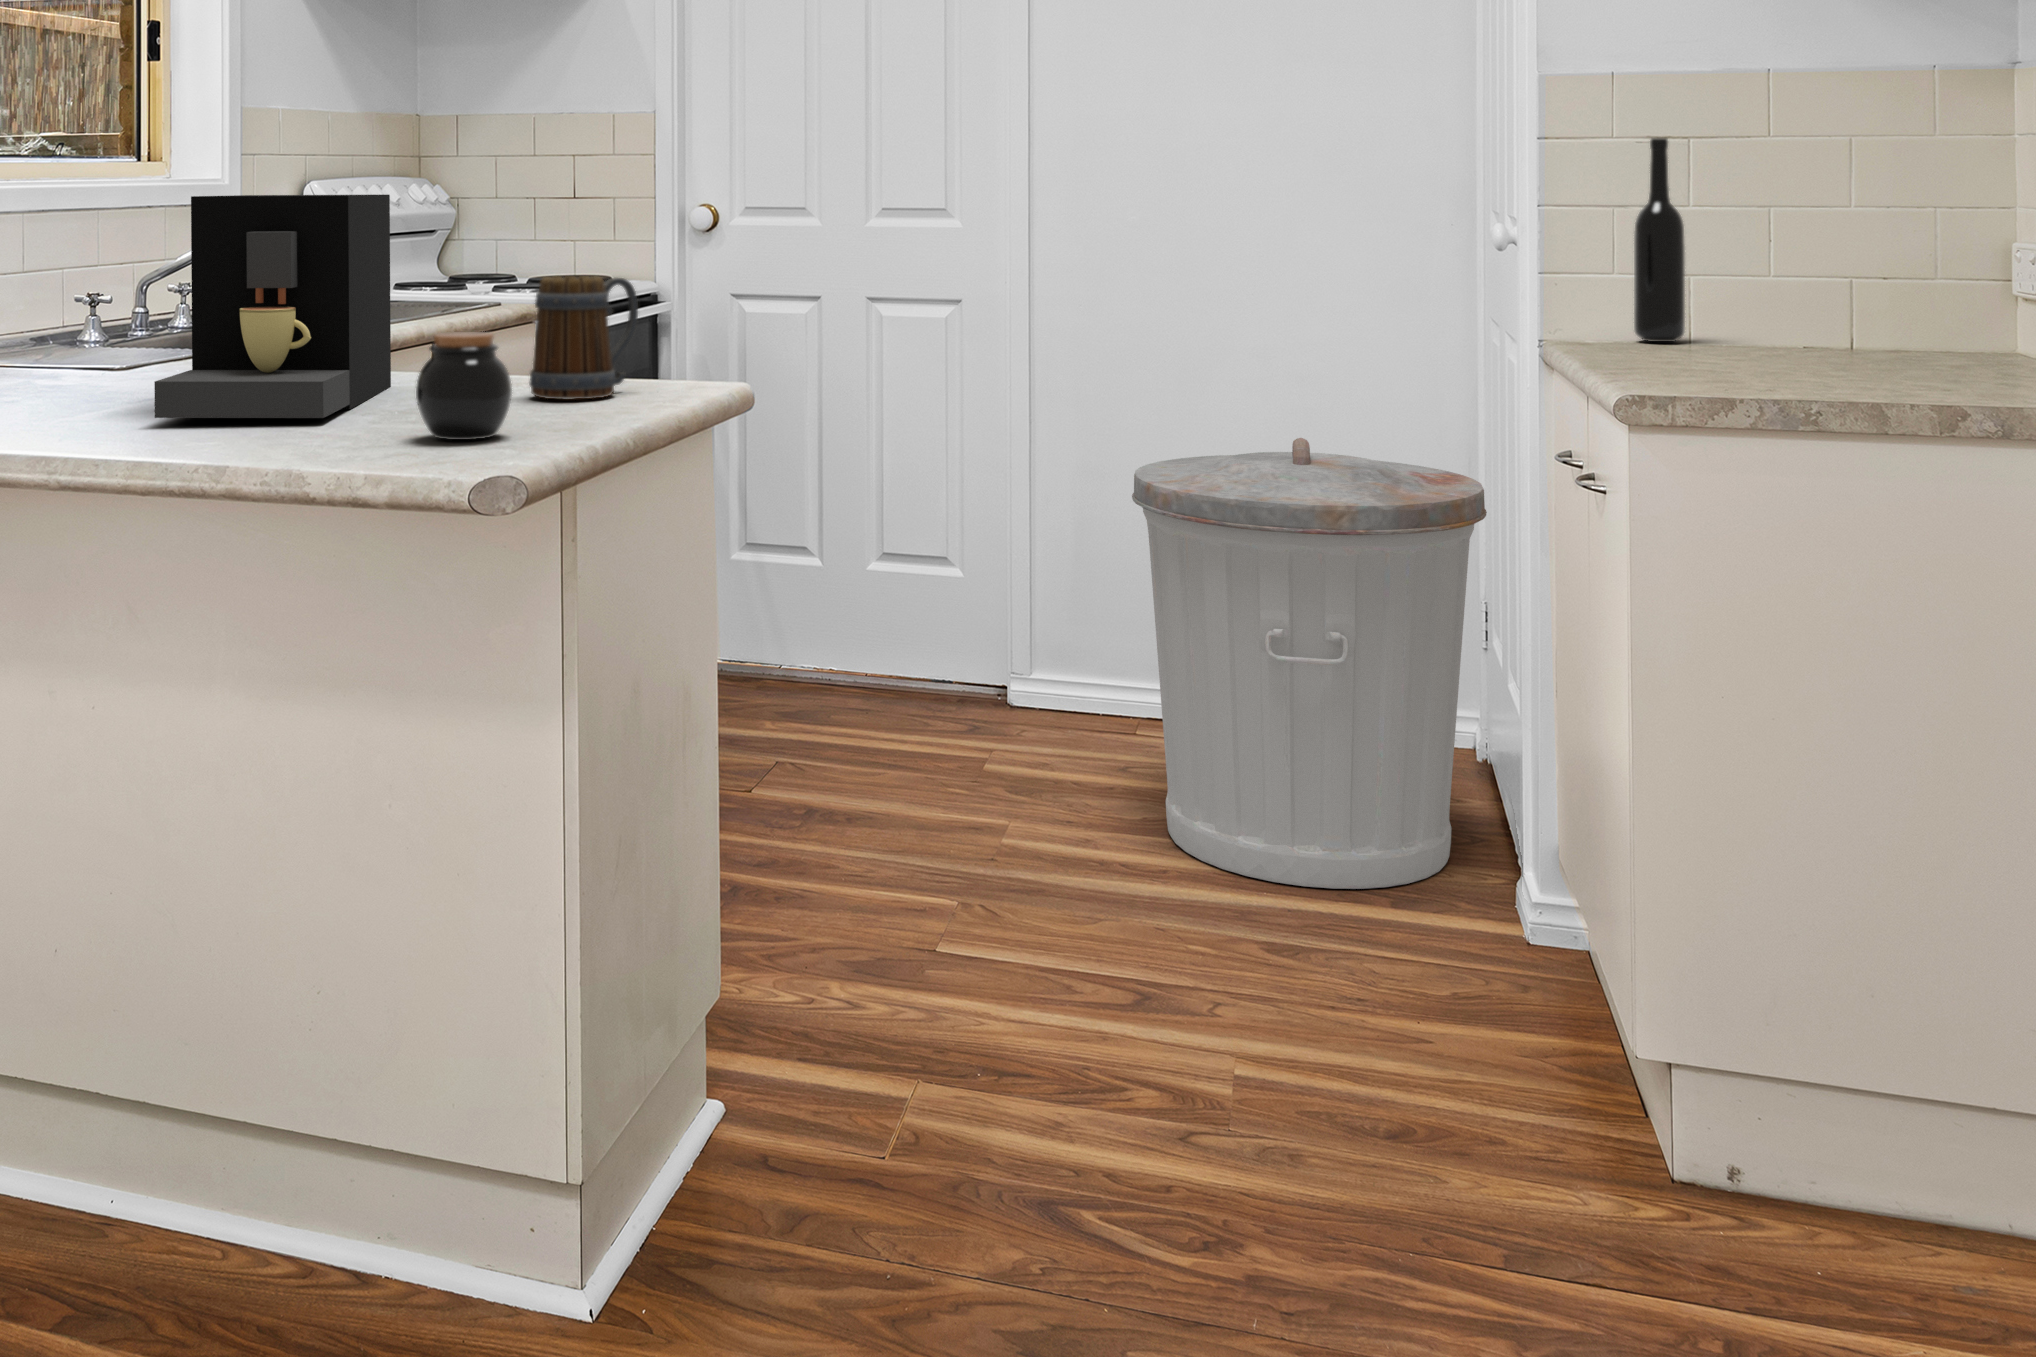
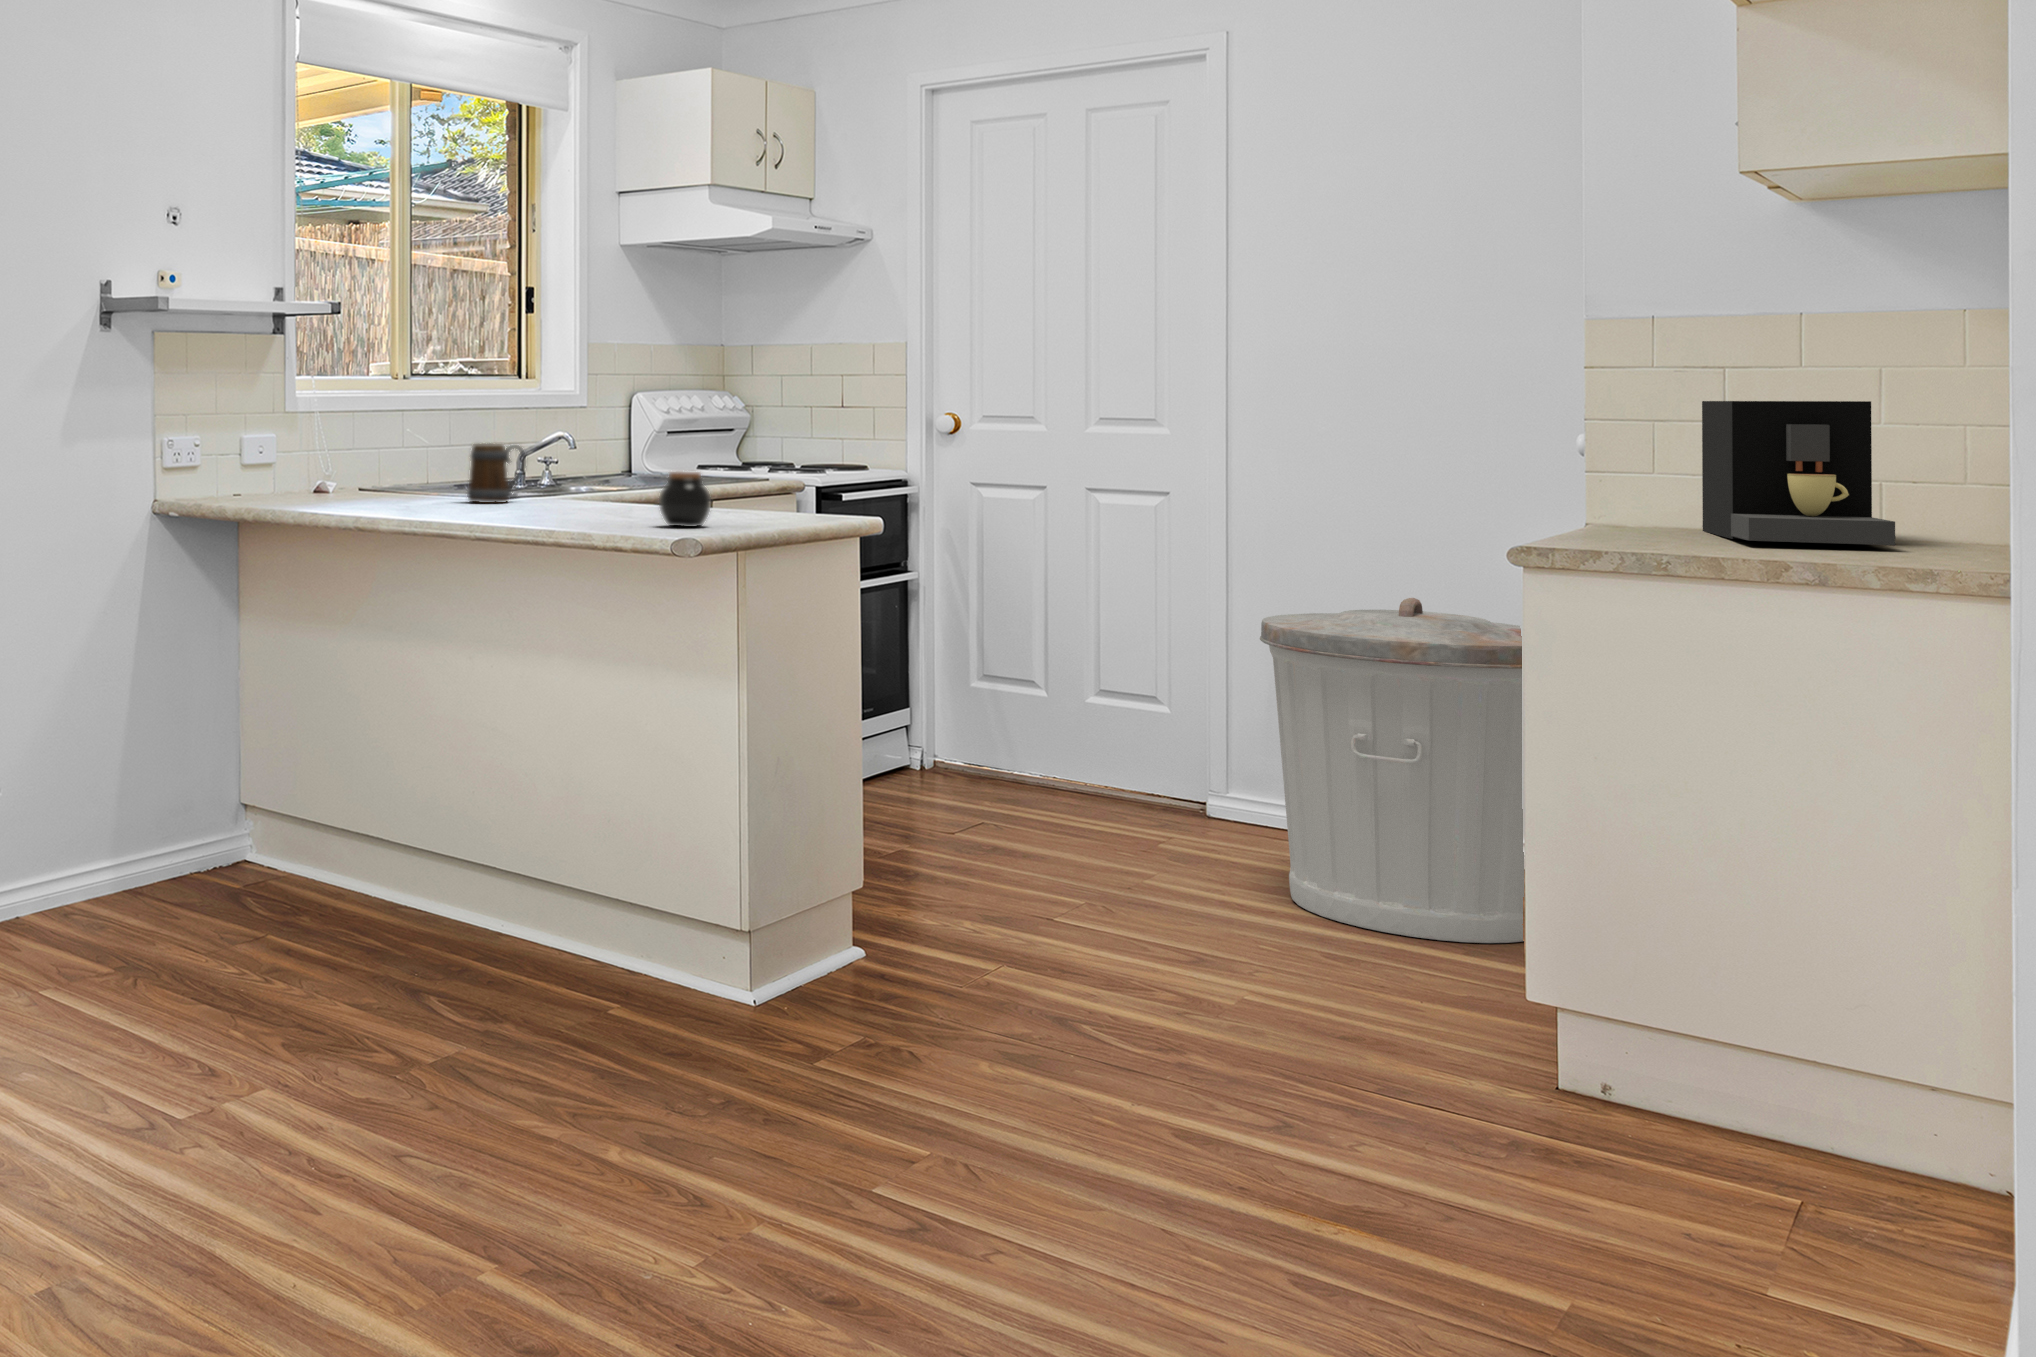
bottle: present [1634,138,1685,342] -> none [1660,365,1705,523]
coffee maker: present [154,194,391,418] -> present [1702,401,1895,545]
mug: present [530,276,638,399] -> present [467,444,526,503]

